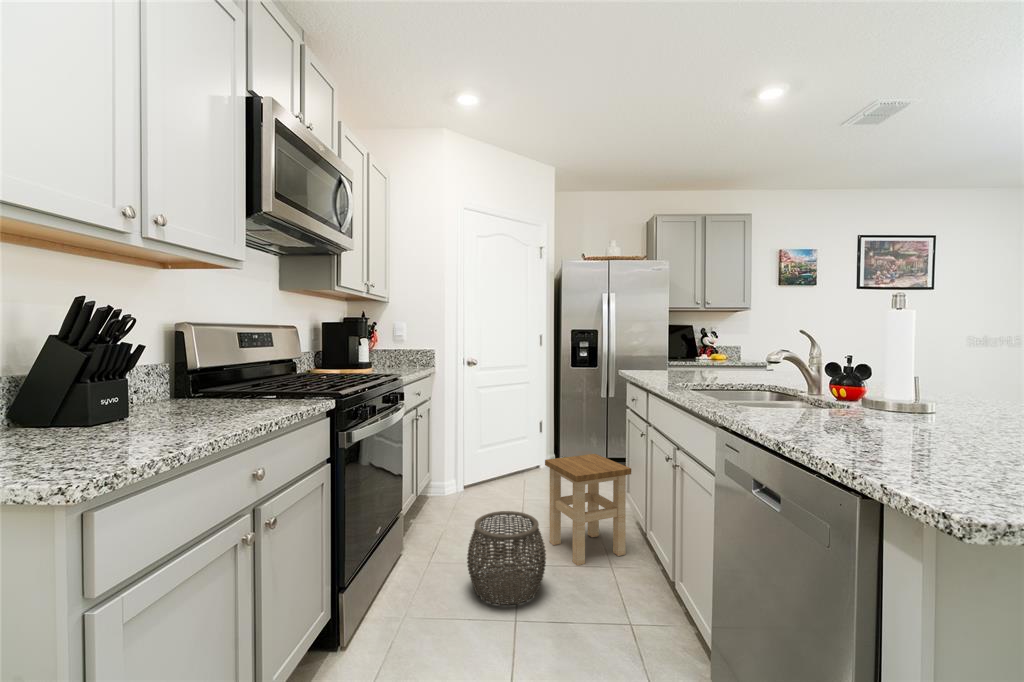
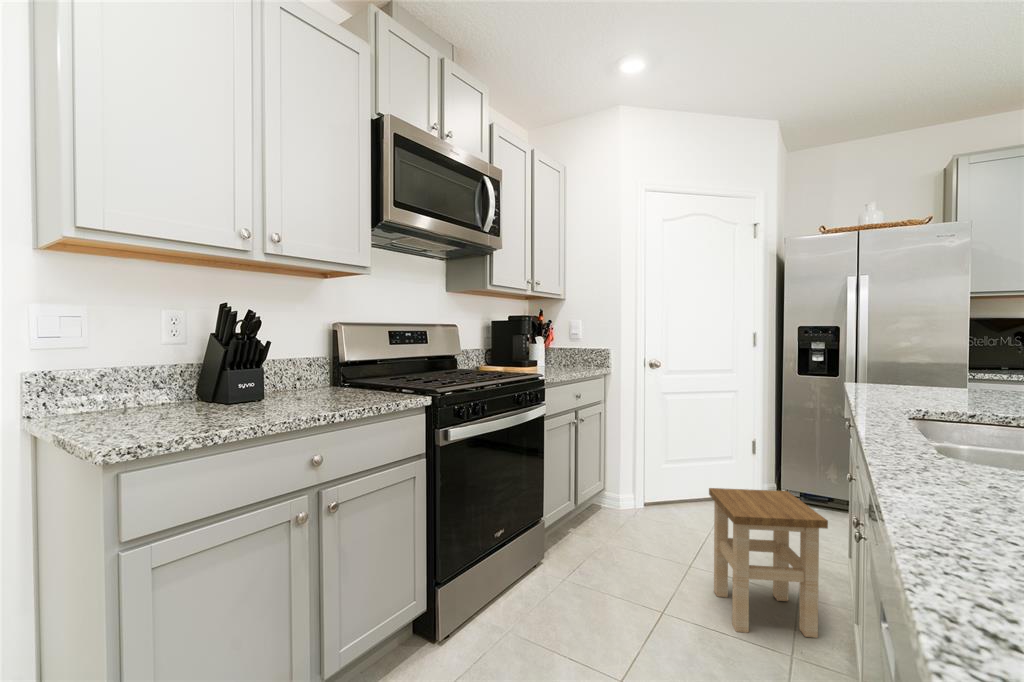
woven basket: present [467,511,546,605] -> none [582,539,678,656]

